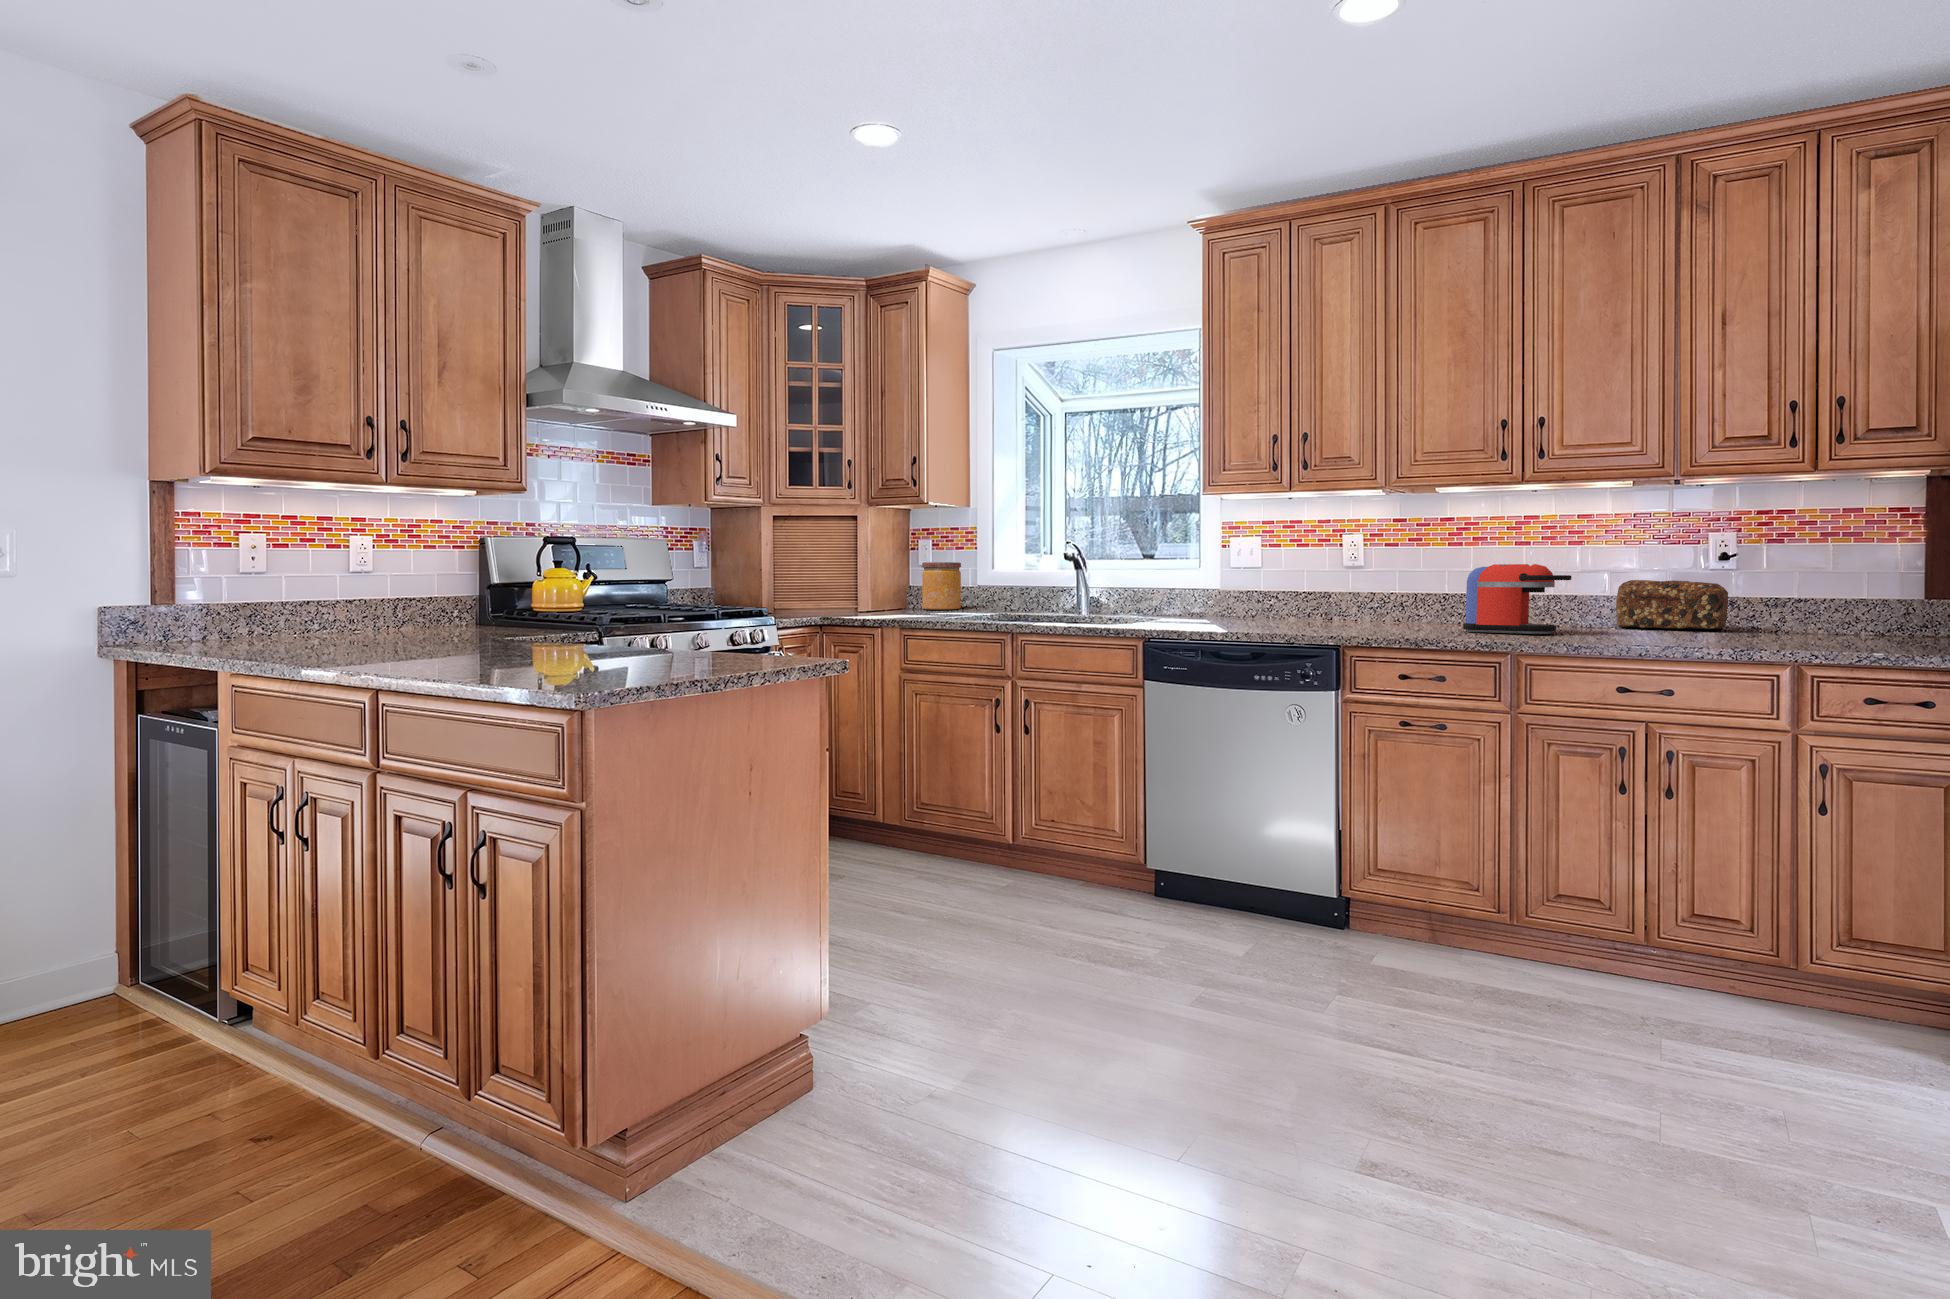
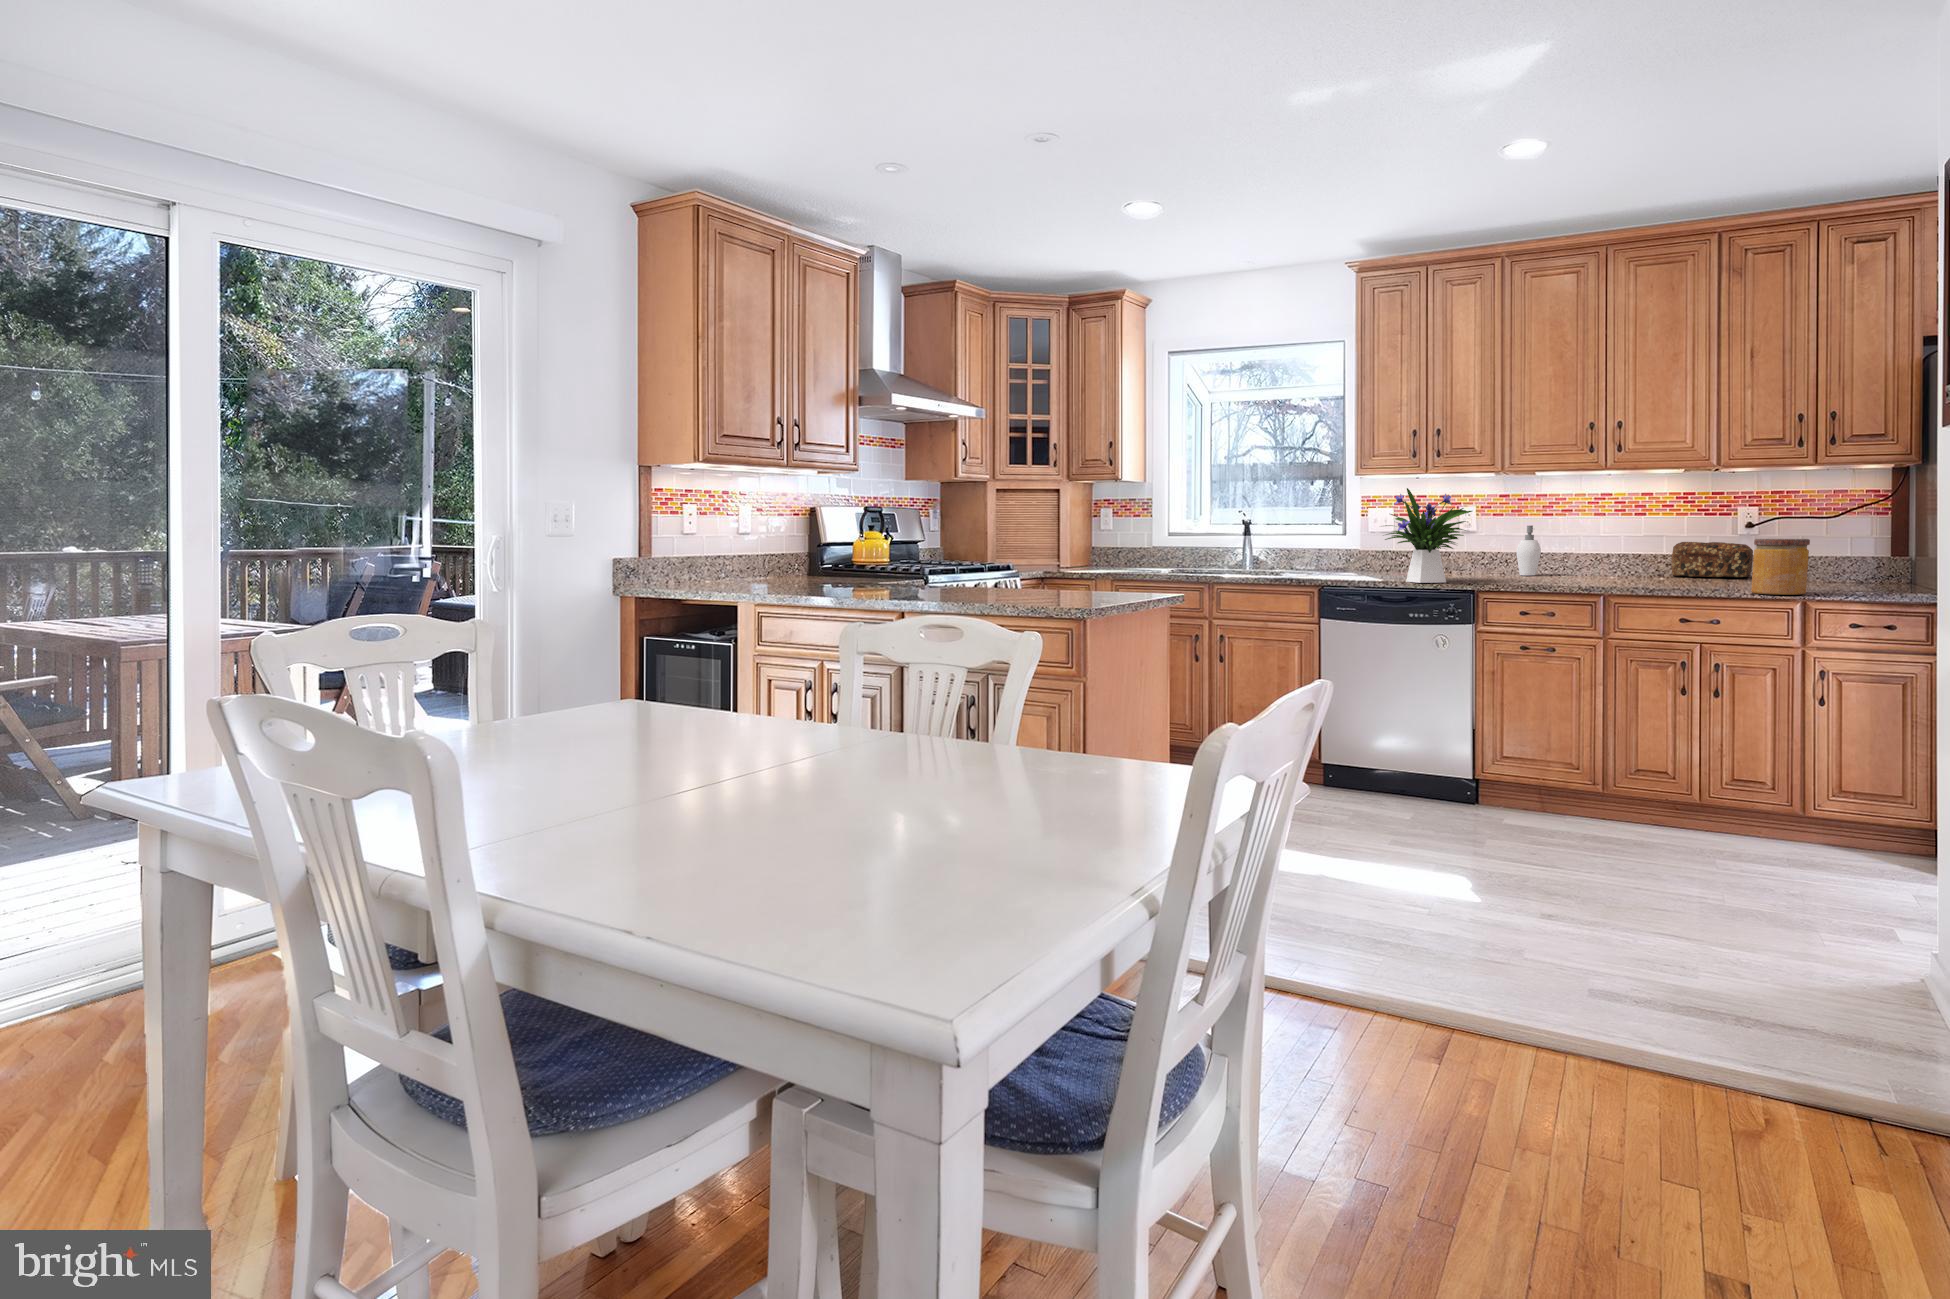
flower arrangement: none [1216,504,1338,634] -> present [1385,488,1472,583]
soap dispenser: none [1410,558,1442,625] -> present [1517,525,1541,575]
jar: present [922,562,961,609] -> present [1751,539,1810,595]
coffee maker: present [1463,564,1571,634] -> none [1560,531,1643,582]

